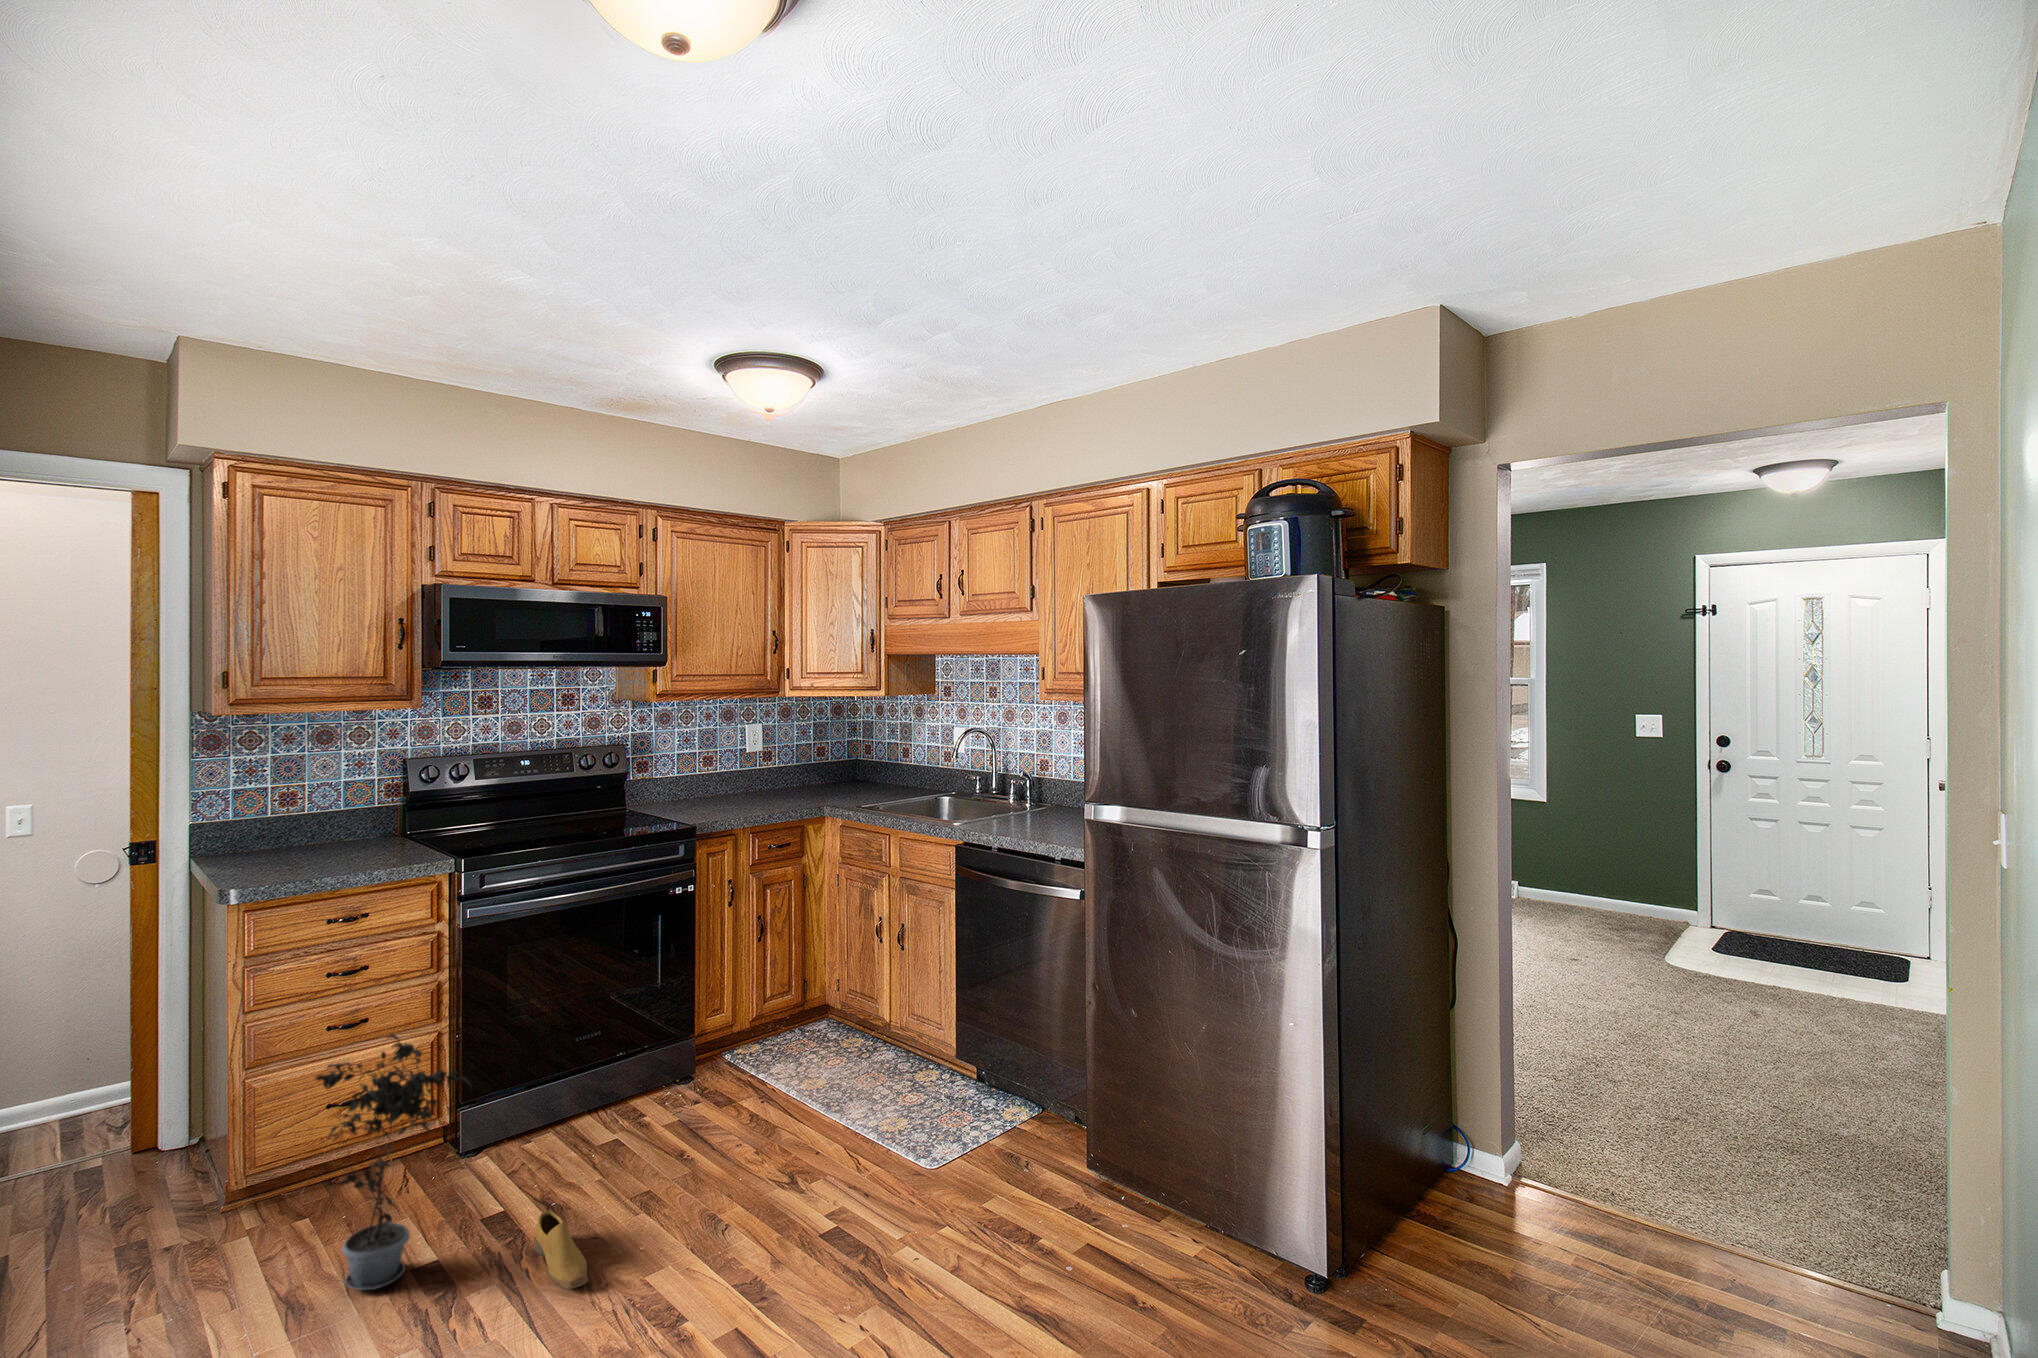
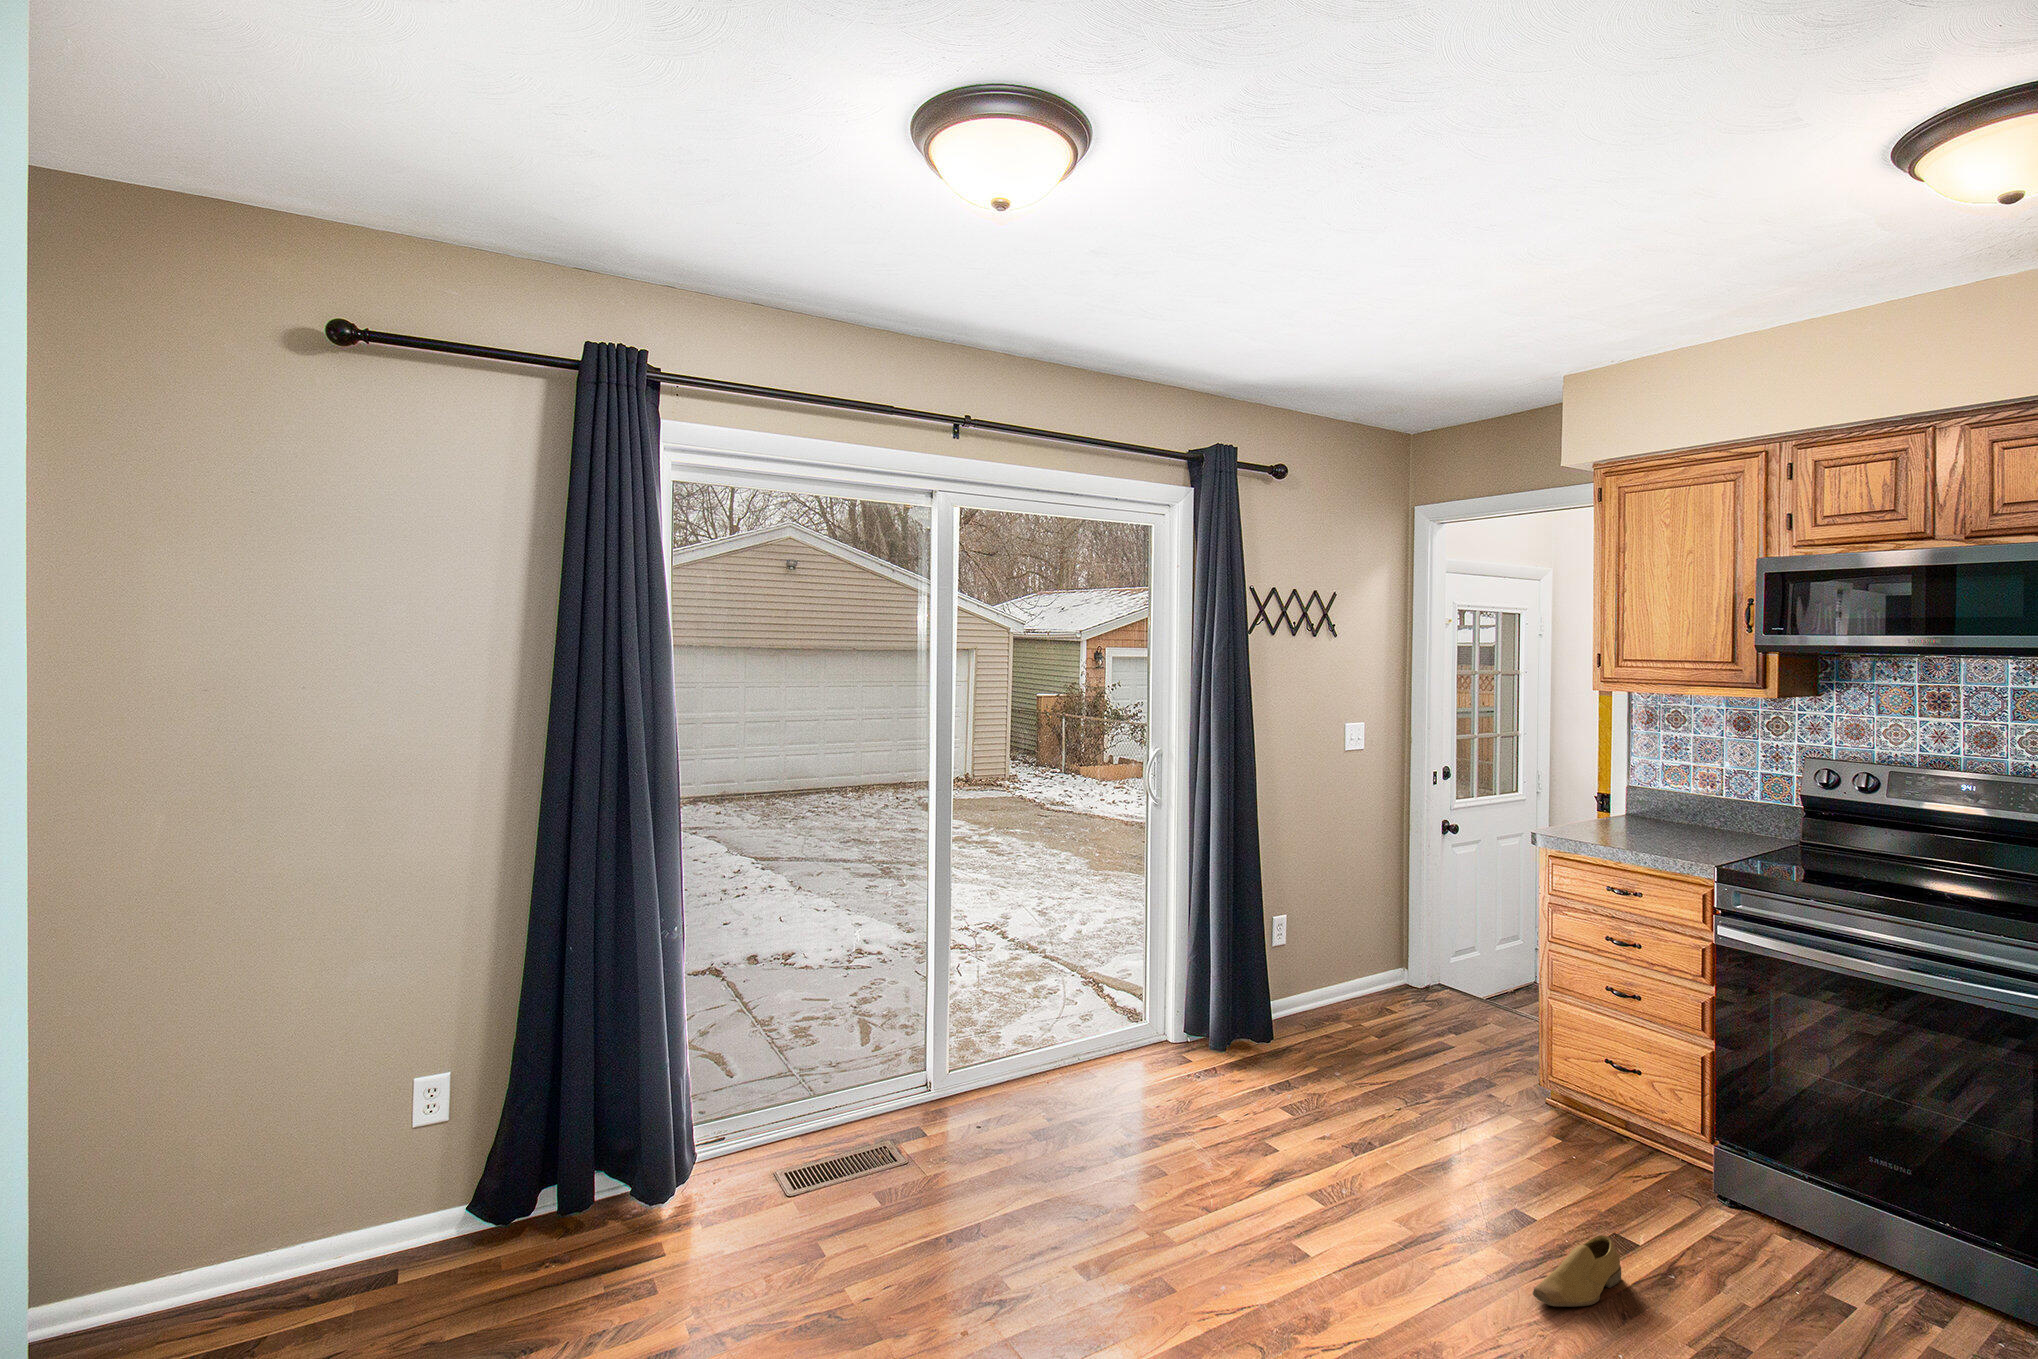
potted plant: present [316,1033,471,1290] -> none [1444,975,1551,1199]

